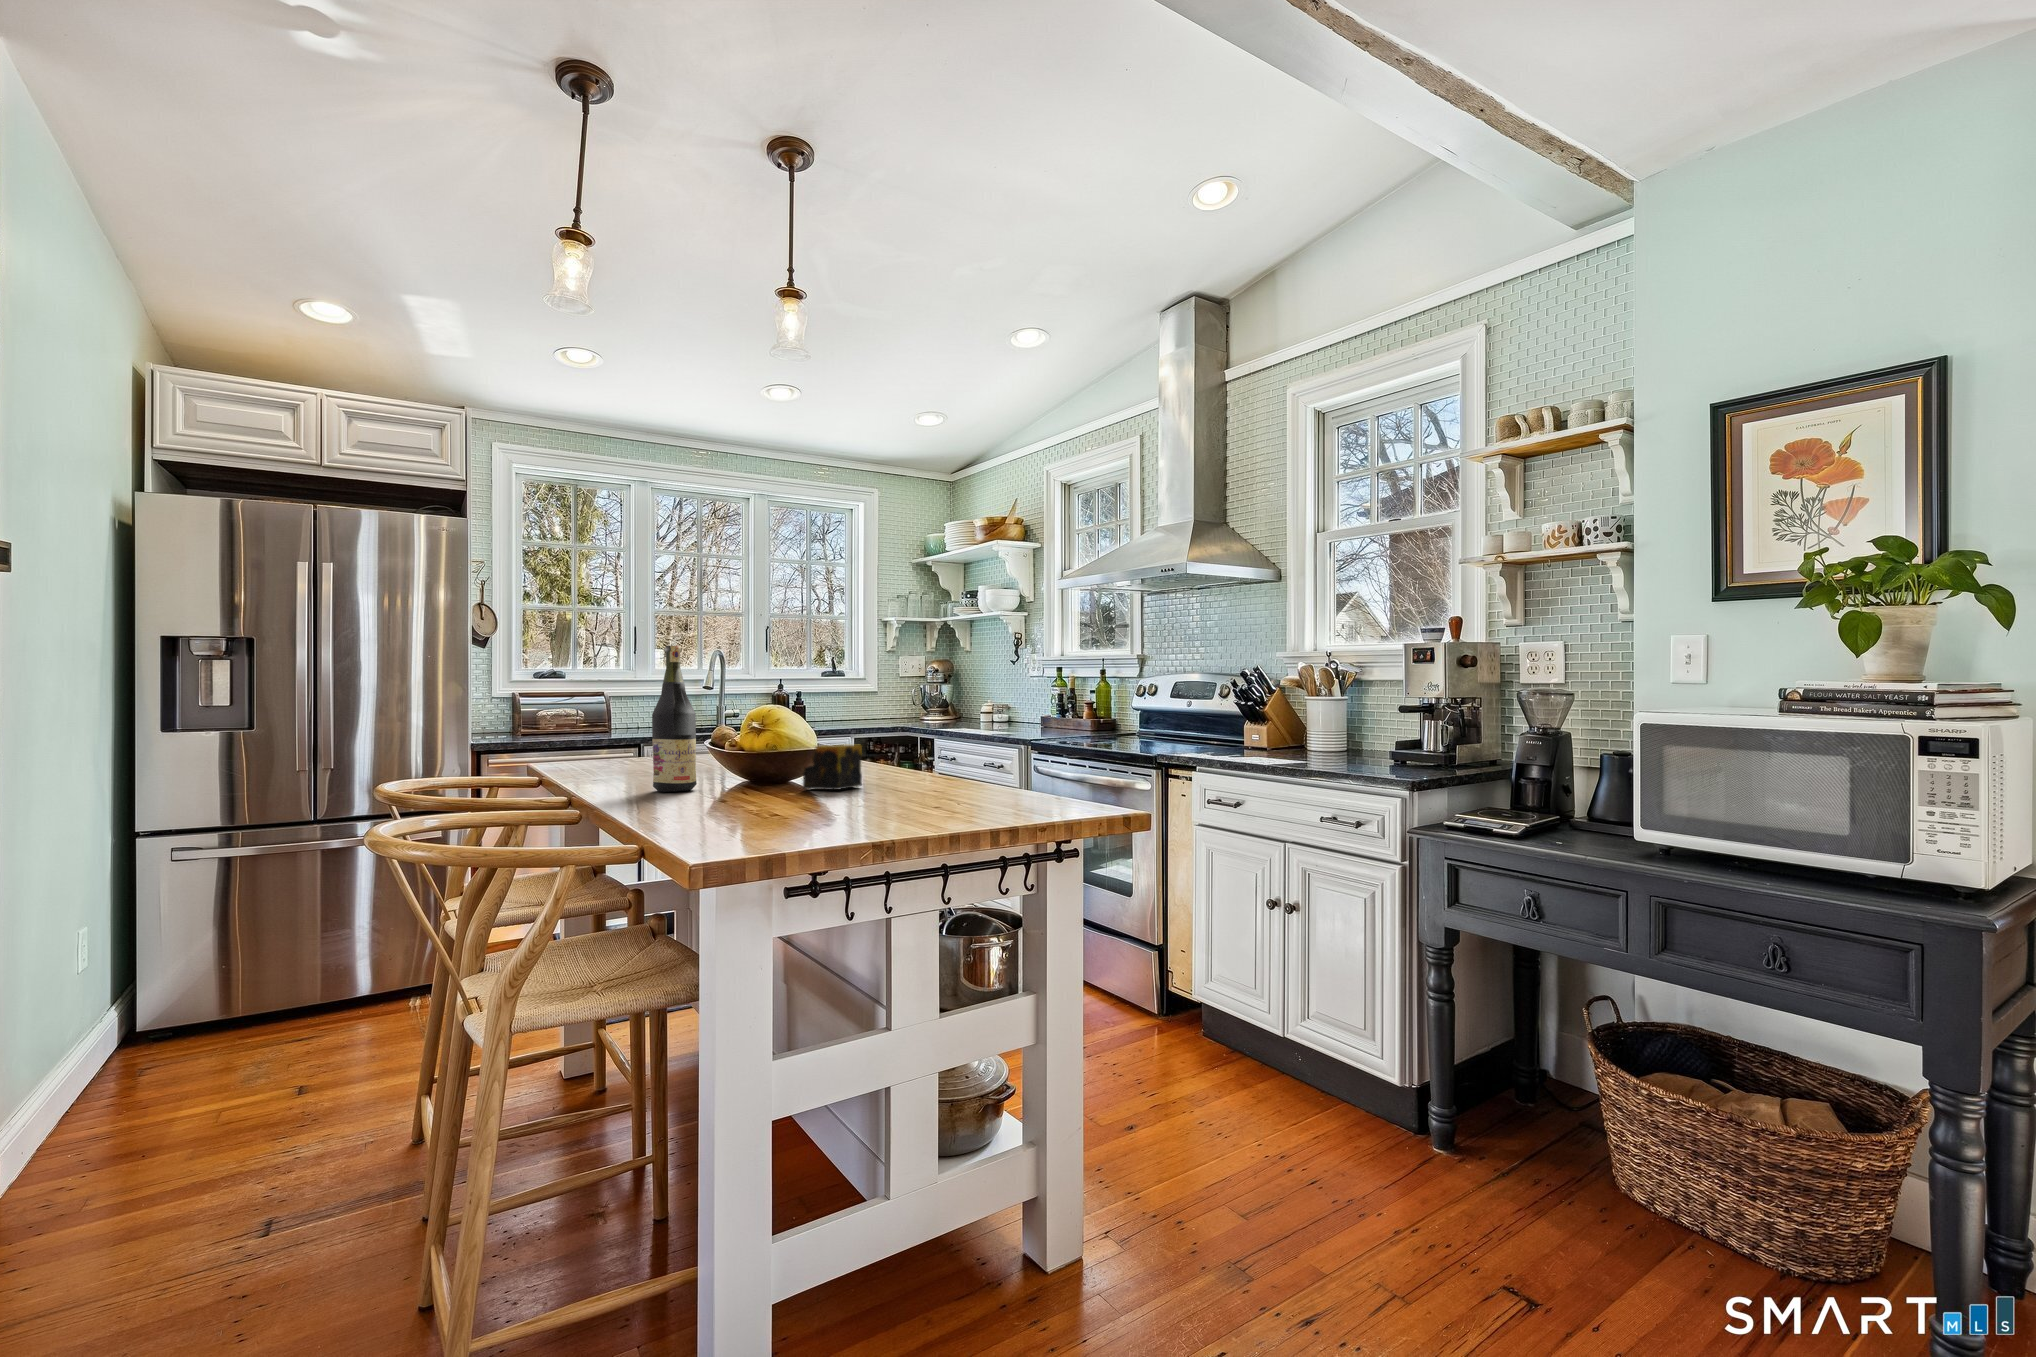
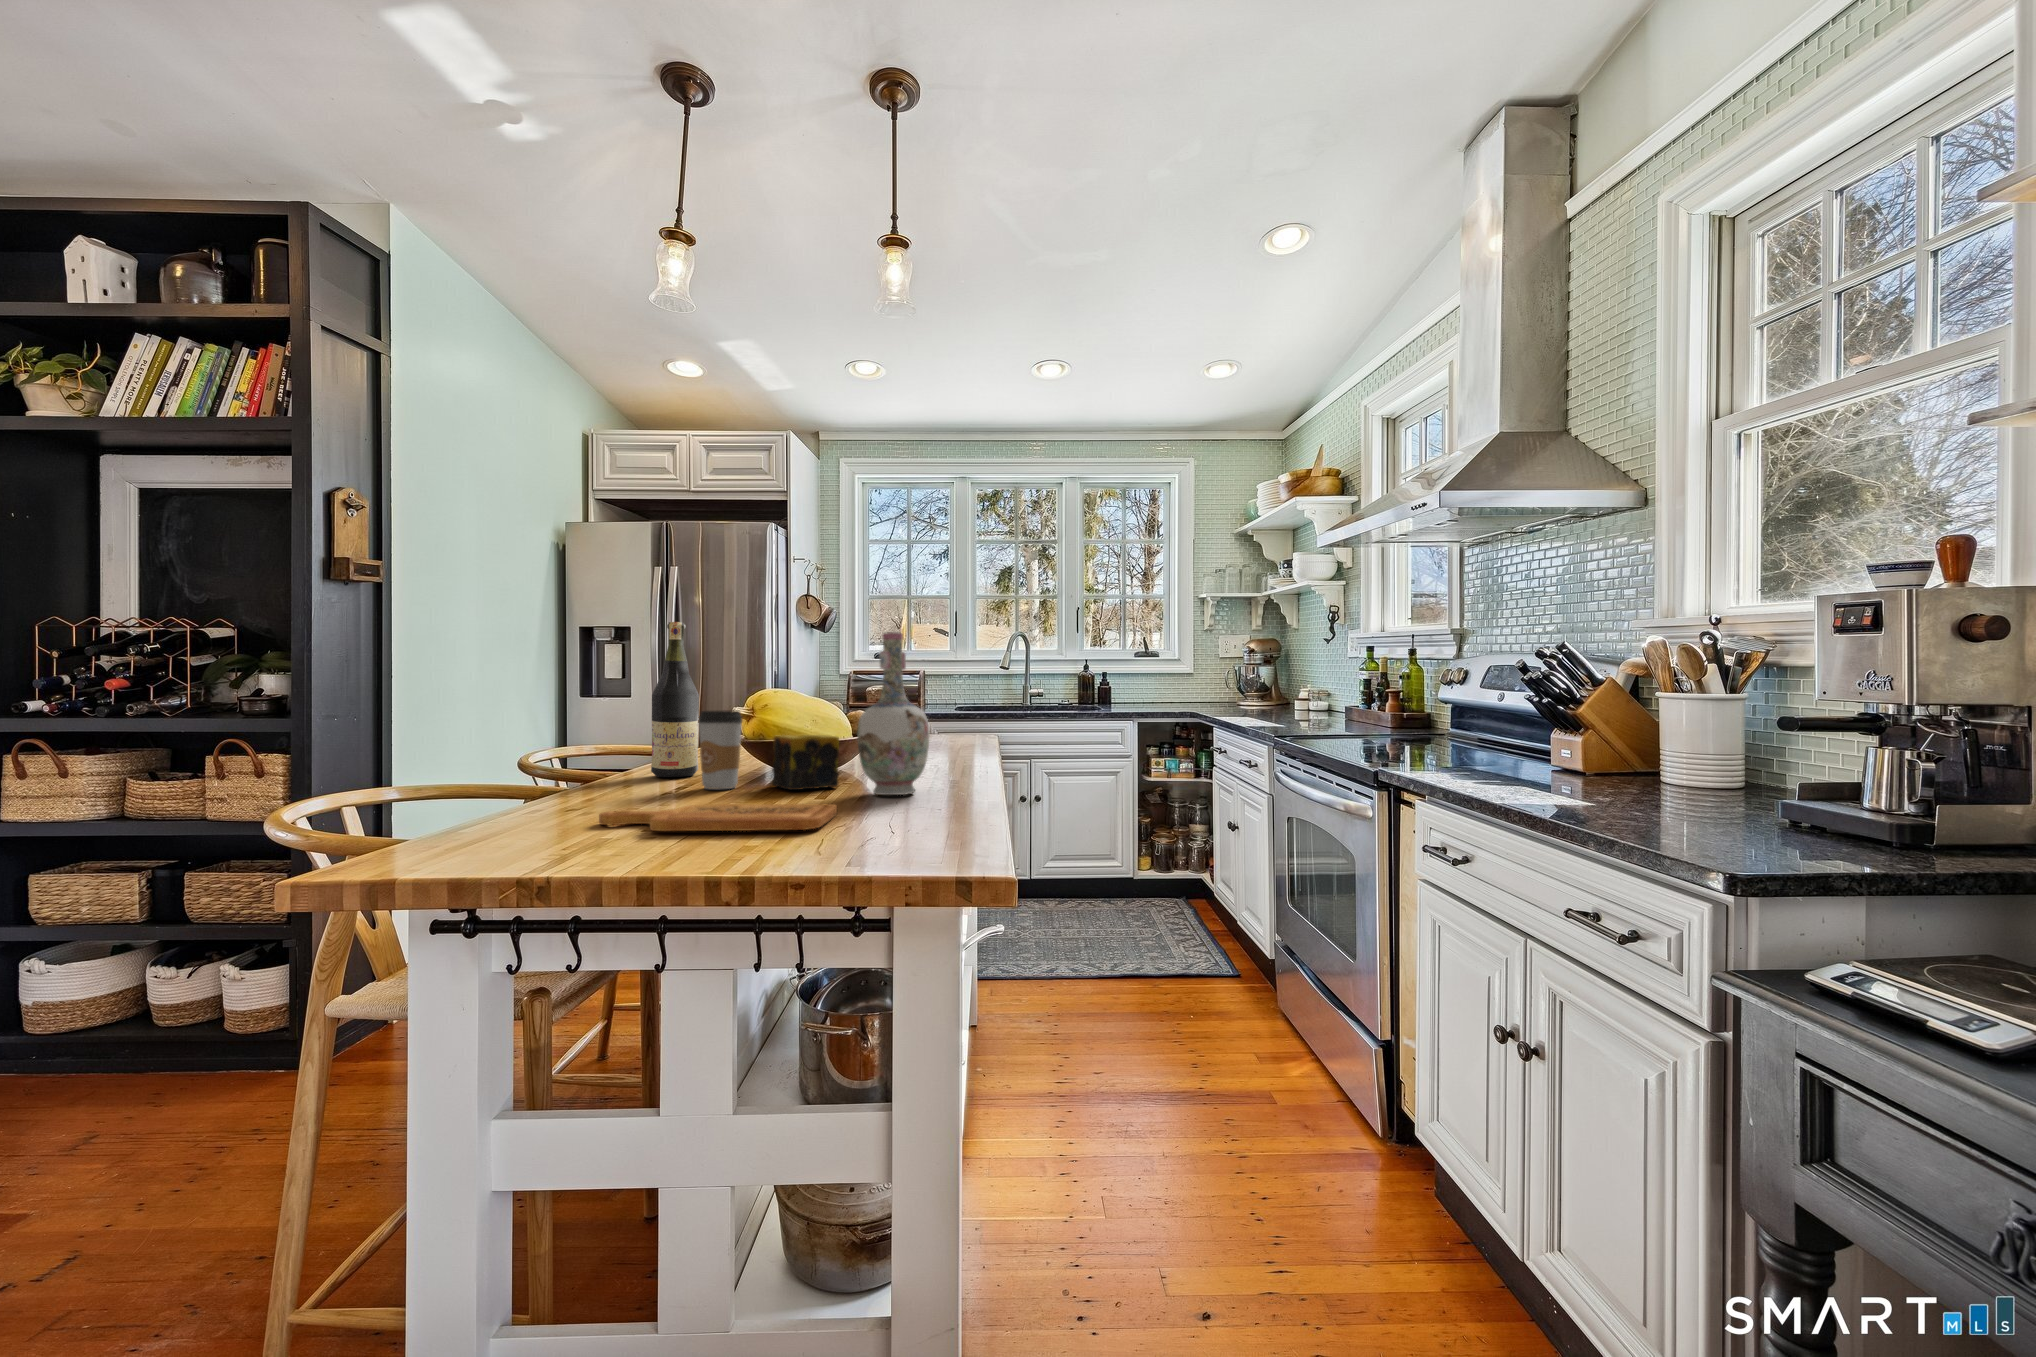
vase: none [892,659,948,788] -> present [857,632,929,795]
coffee cup: none [745,725,783,795] -> present [698,710,742,789]
cutting board: none [785,792,964,815] -> present [599,803,837,831]

